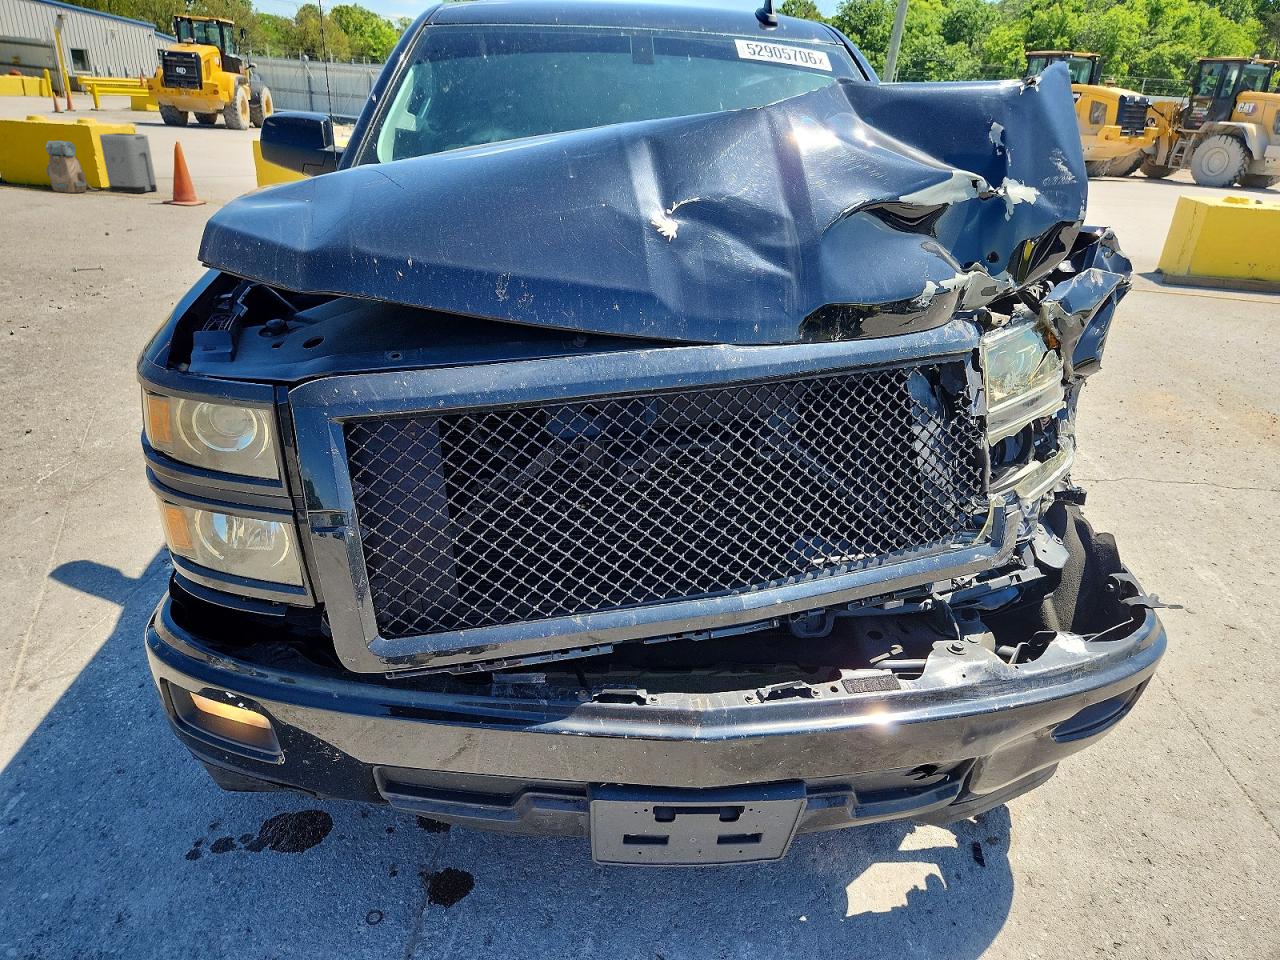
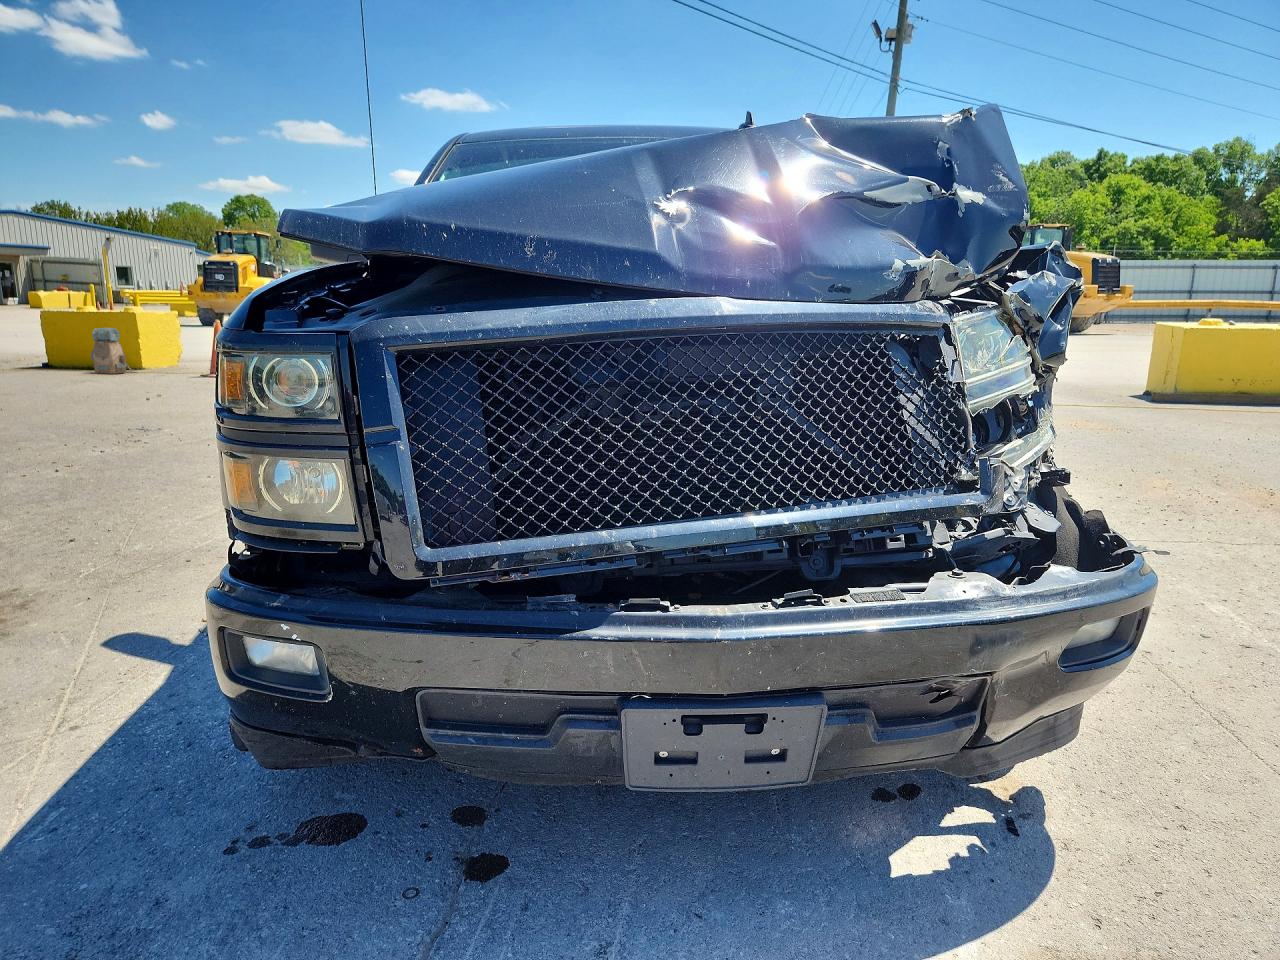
trash can: present [100,133,157,193] -> none [142,320,192,373]

